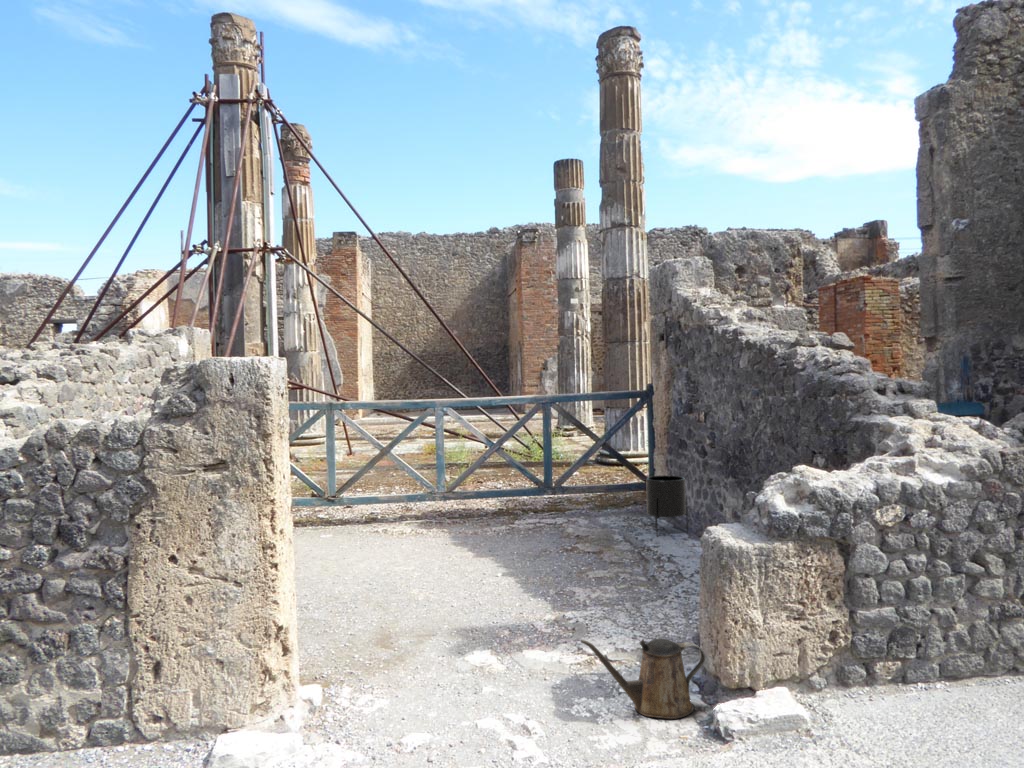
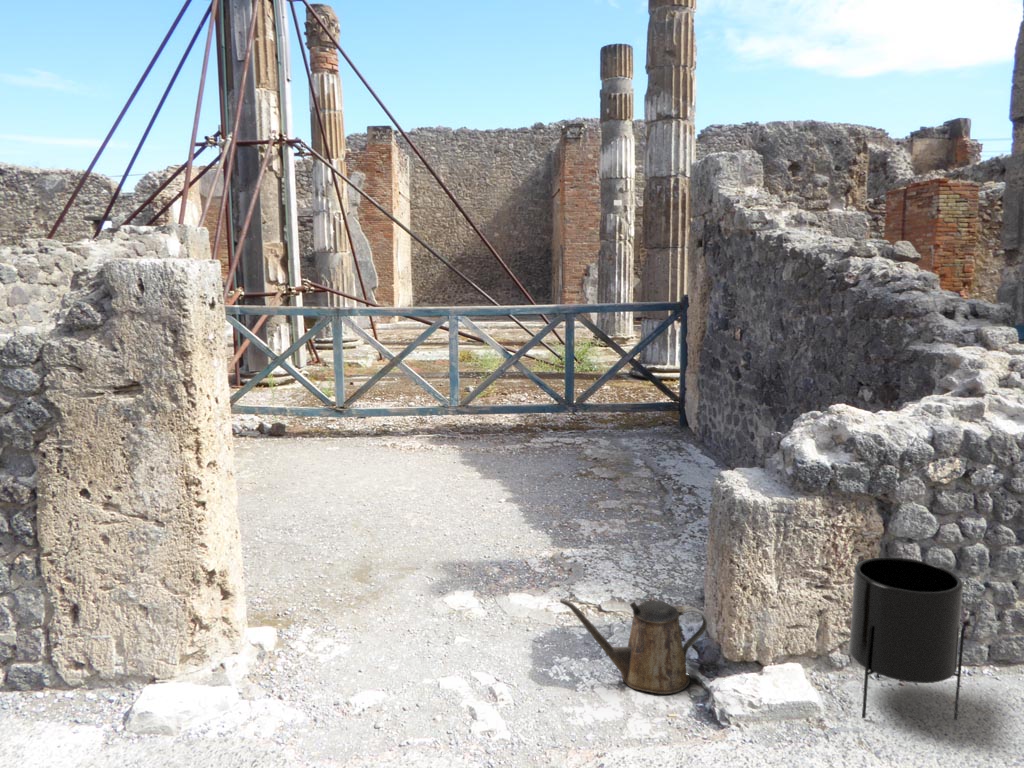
planter: present [646,475,688,535] -> present [849,557,964,720]

